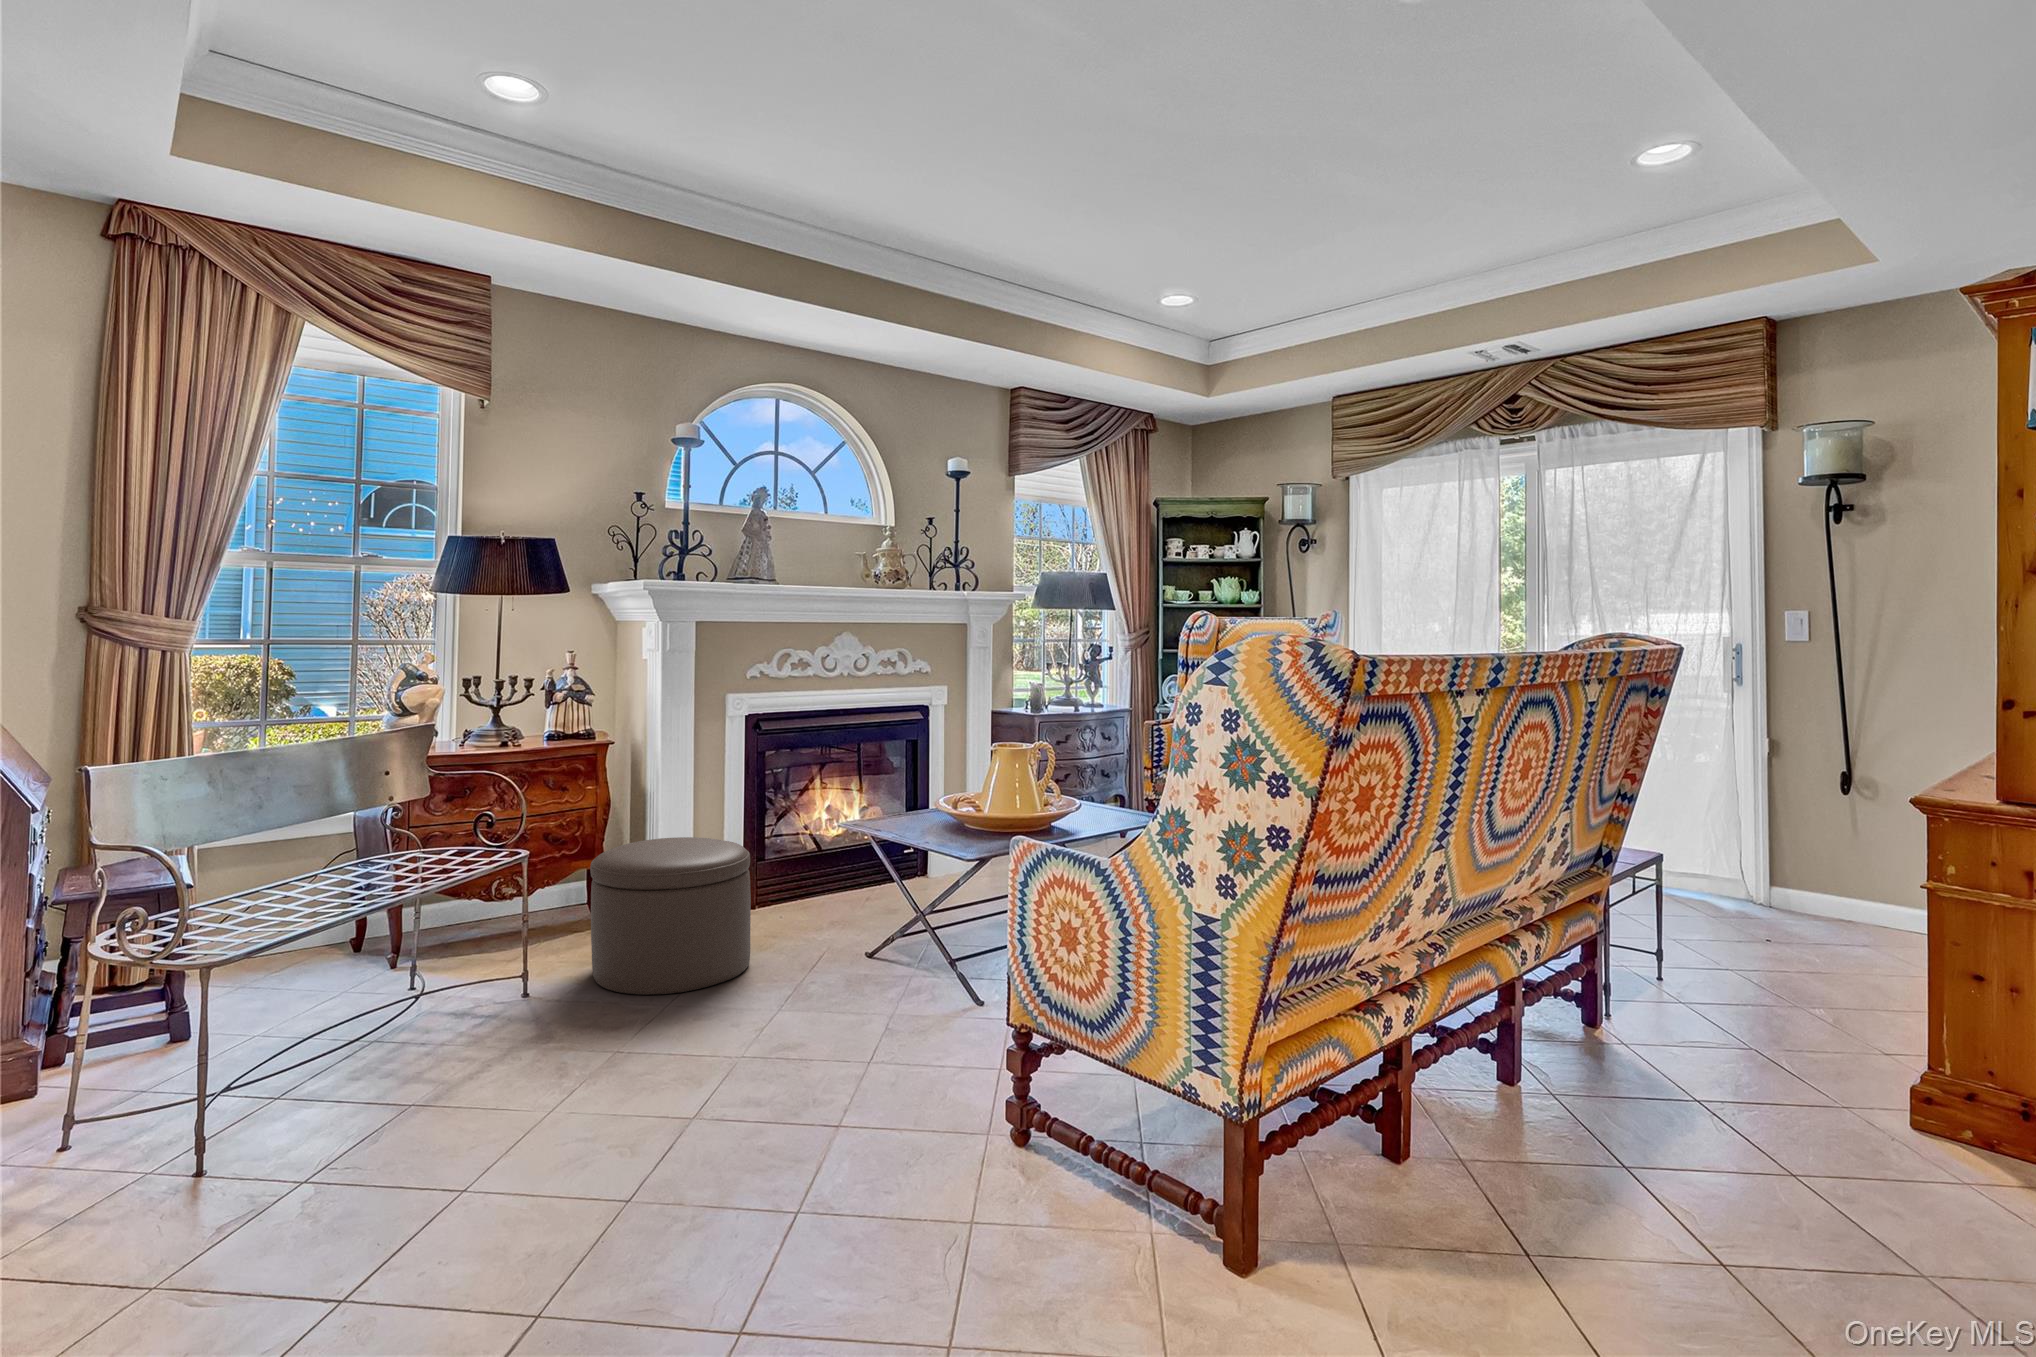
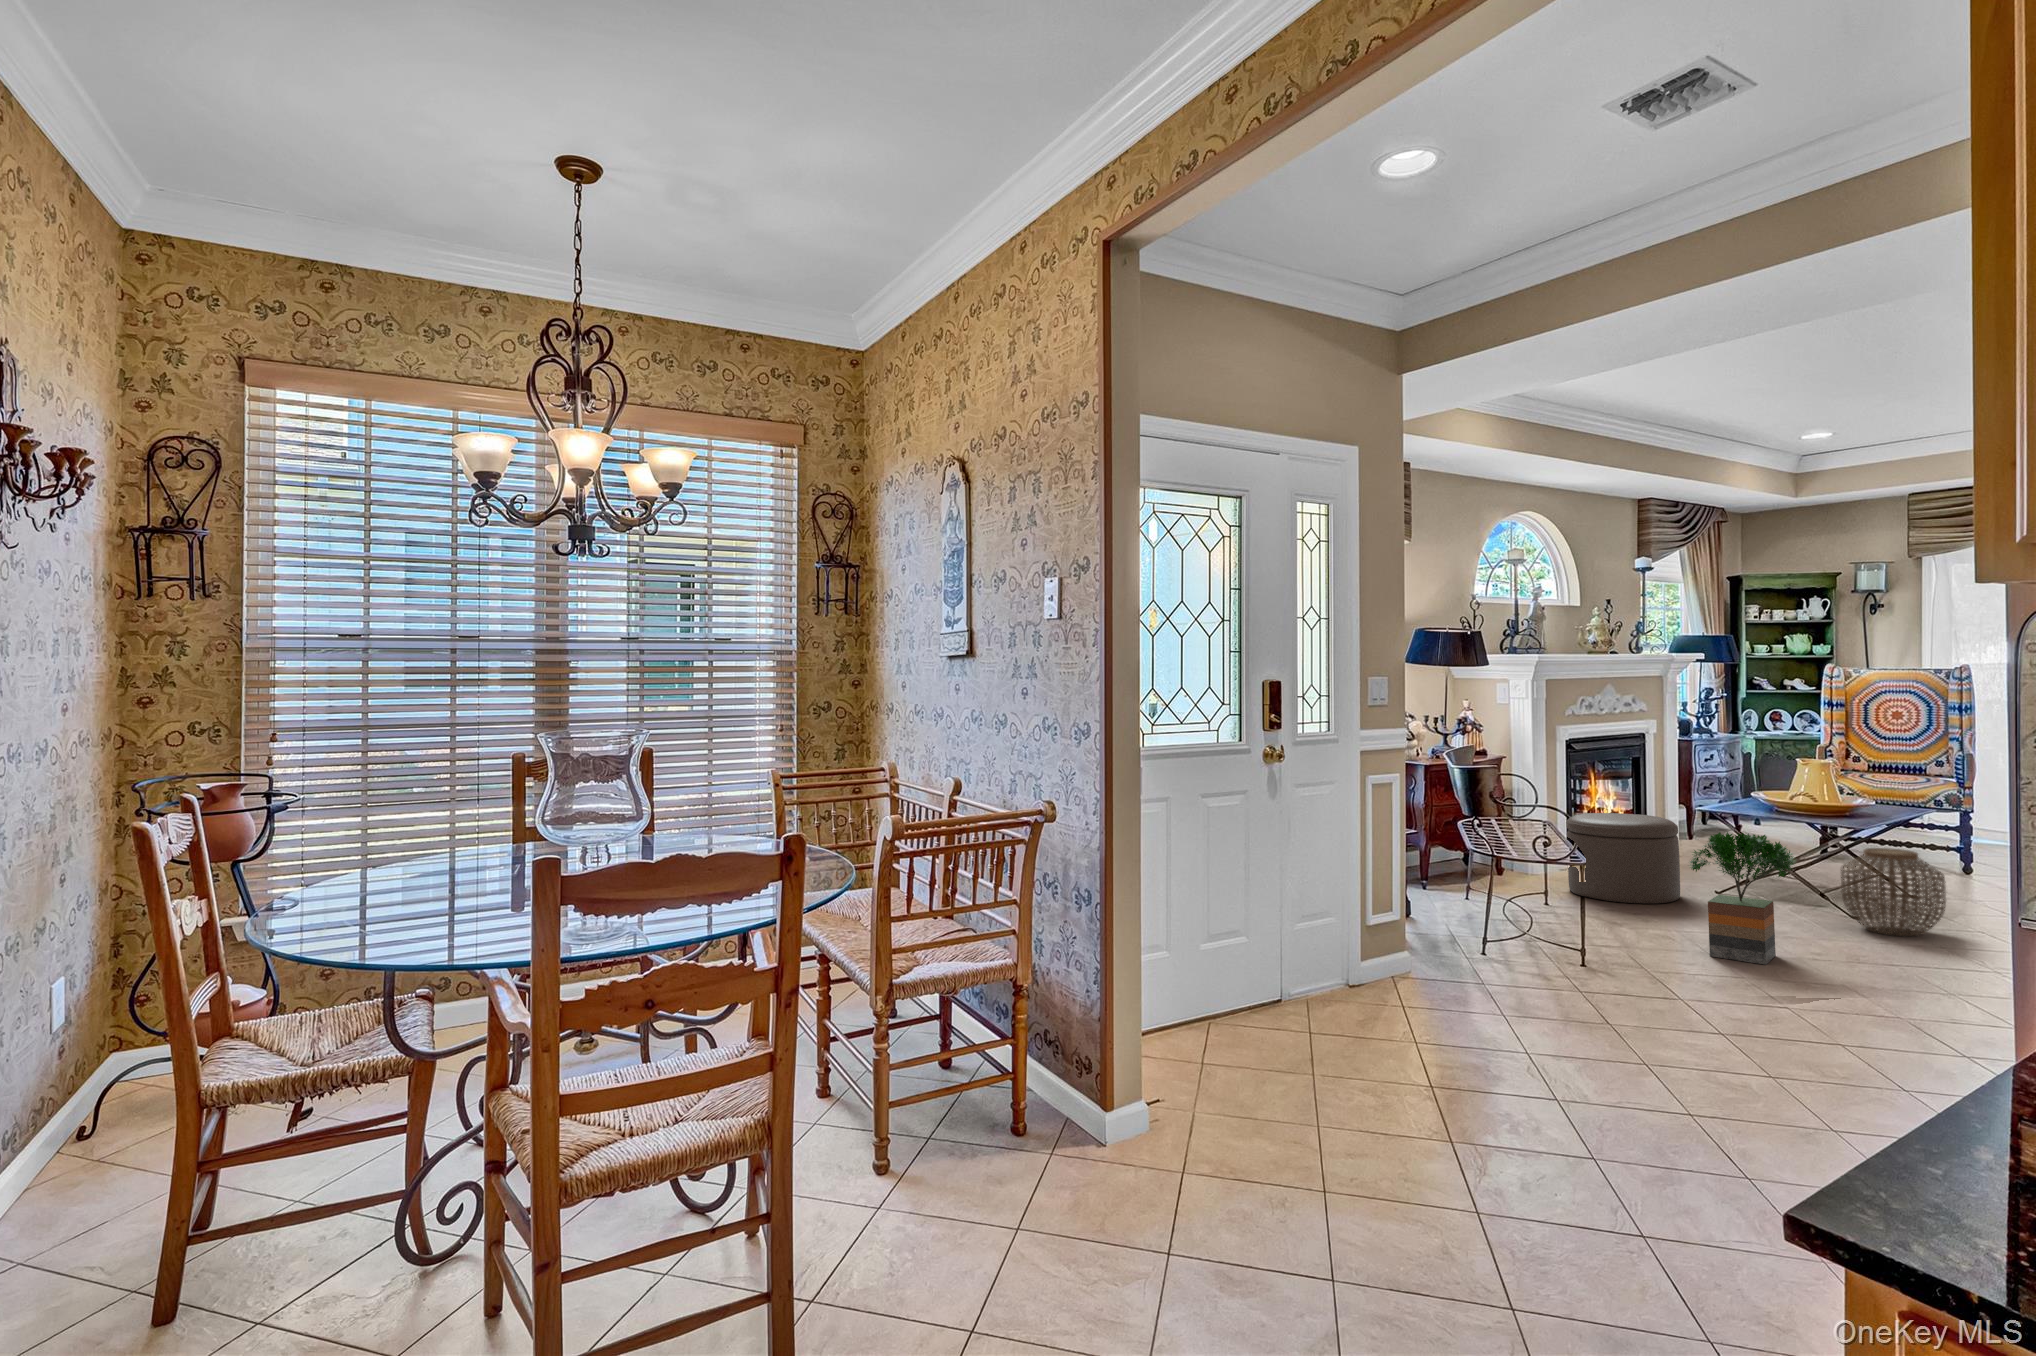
potted tree: none [344,920,547,1194] -> present [1690,832,1796,965]
woven basket: none [802,924,935,1082] -> present [1841,848,1946,936]

